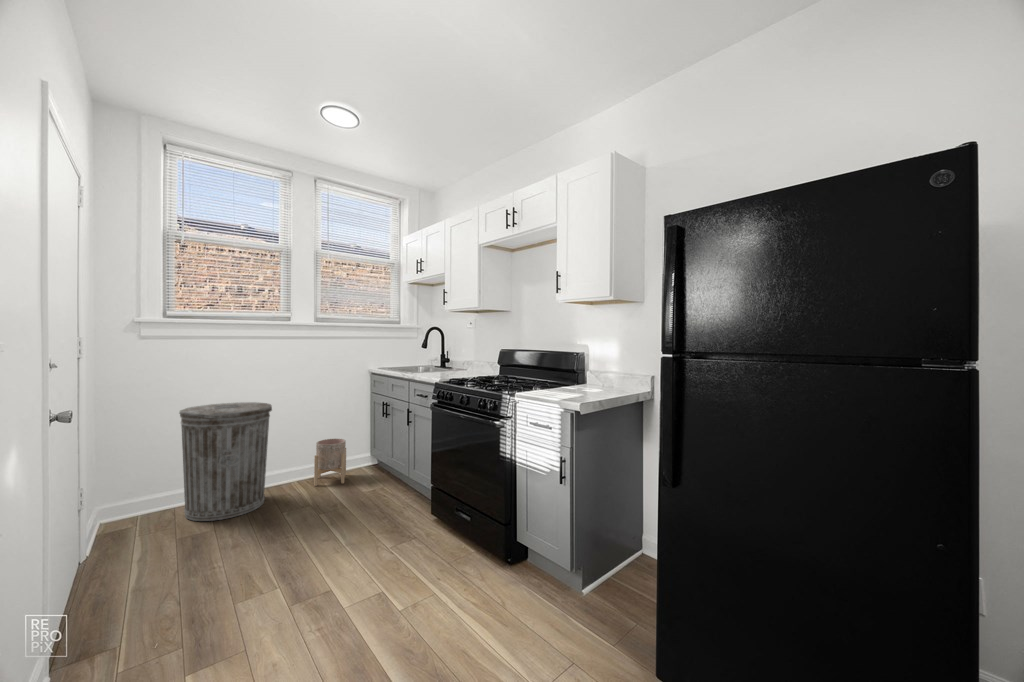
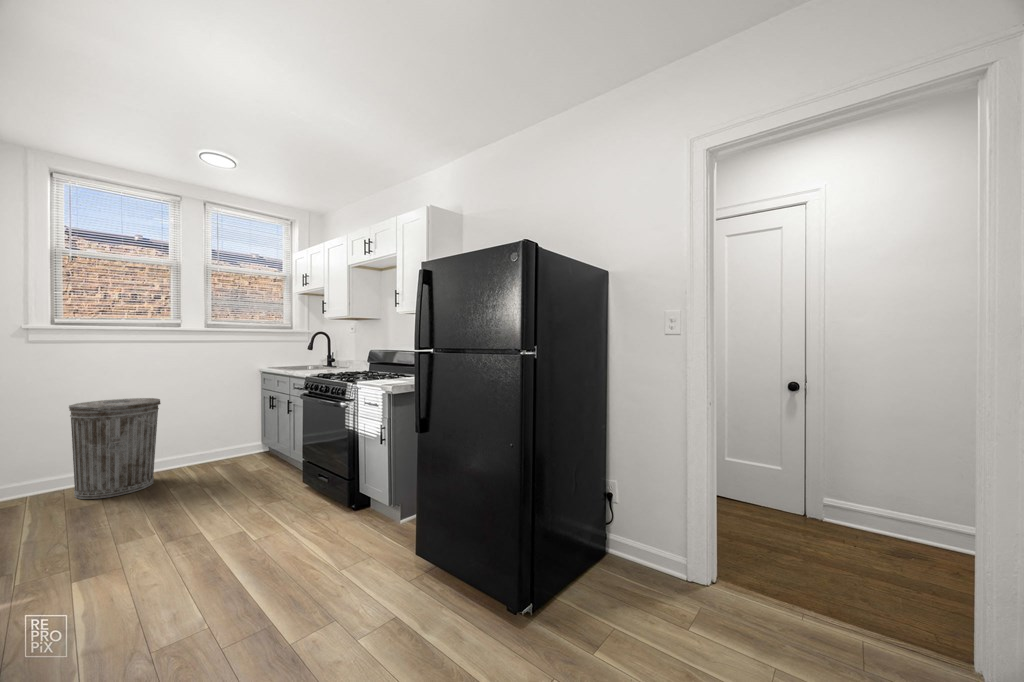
planter: present [314,439,346,486] -> none [203,429,236,469]

